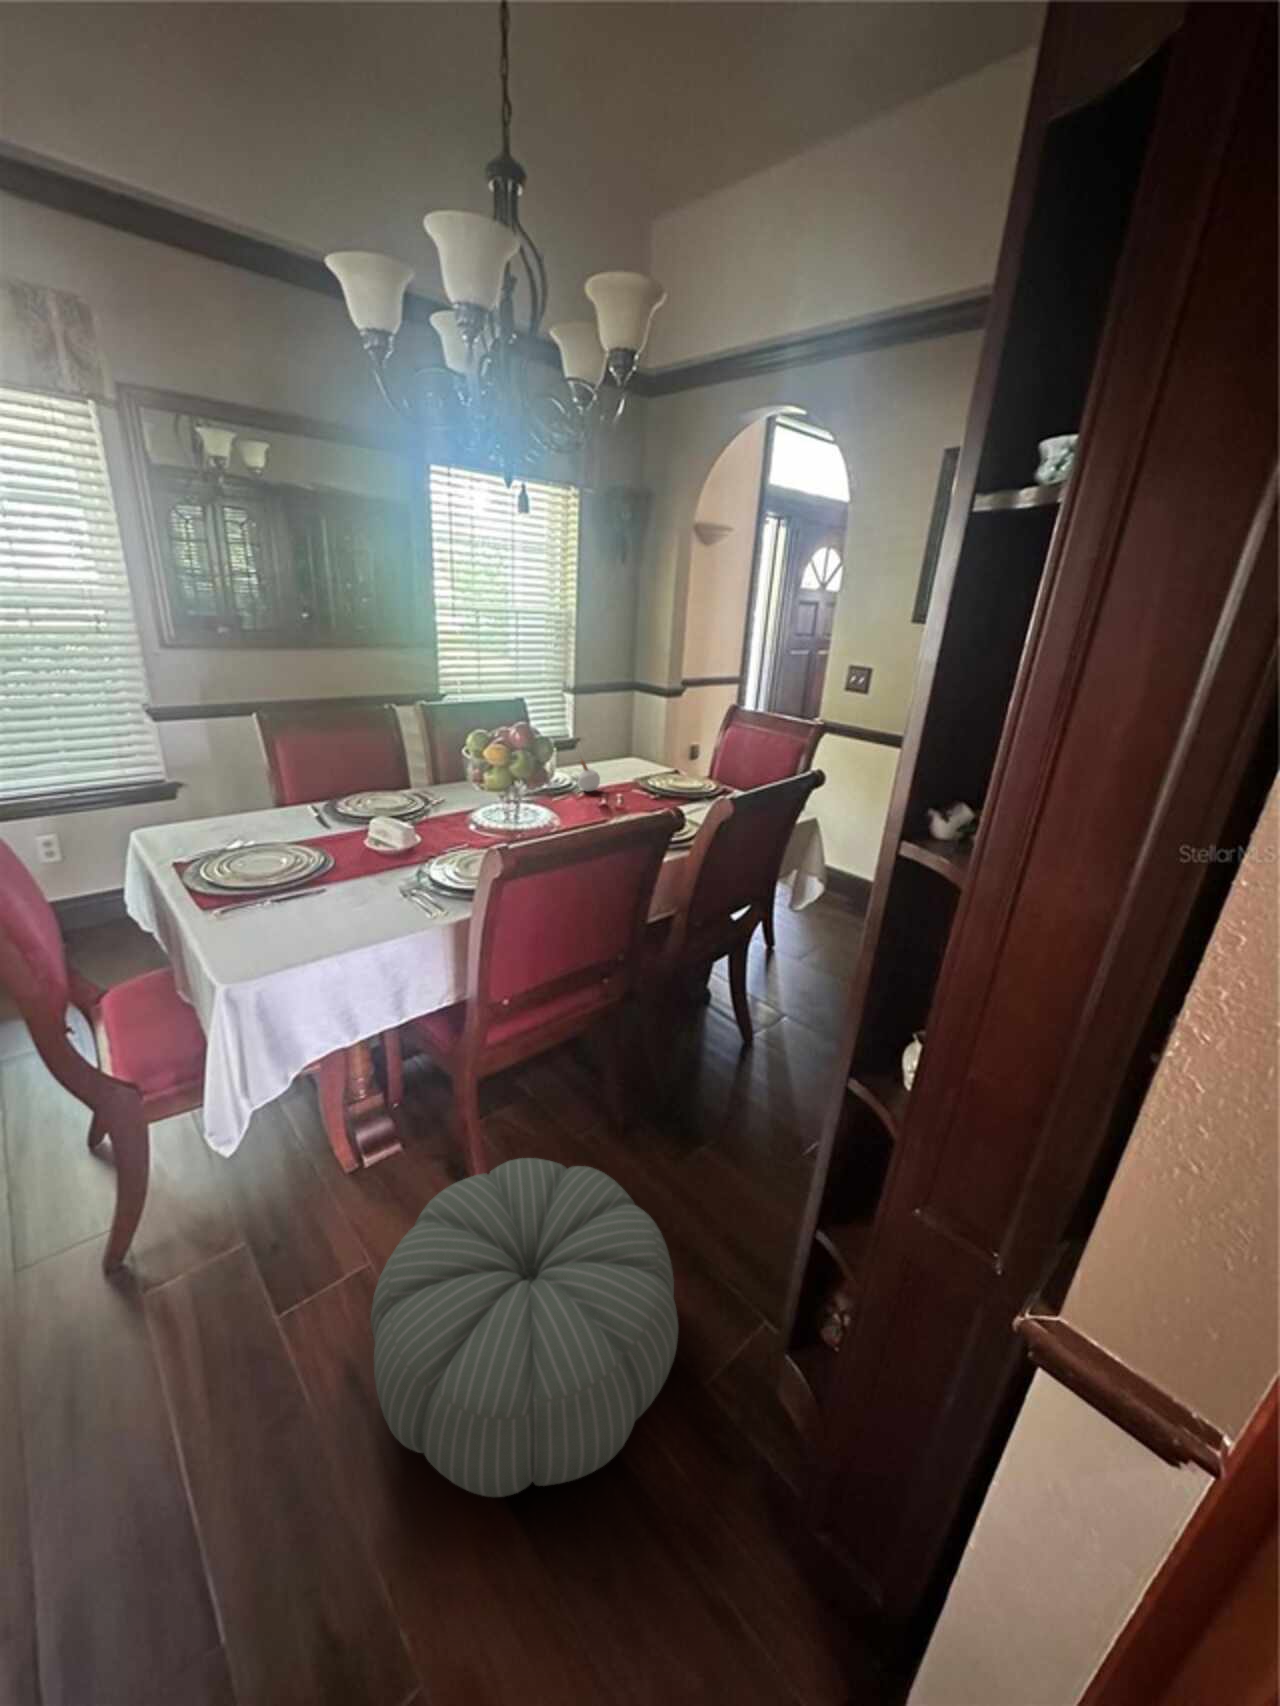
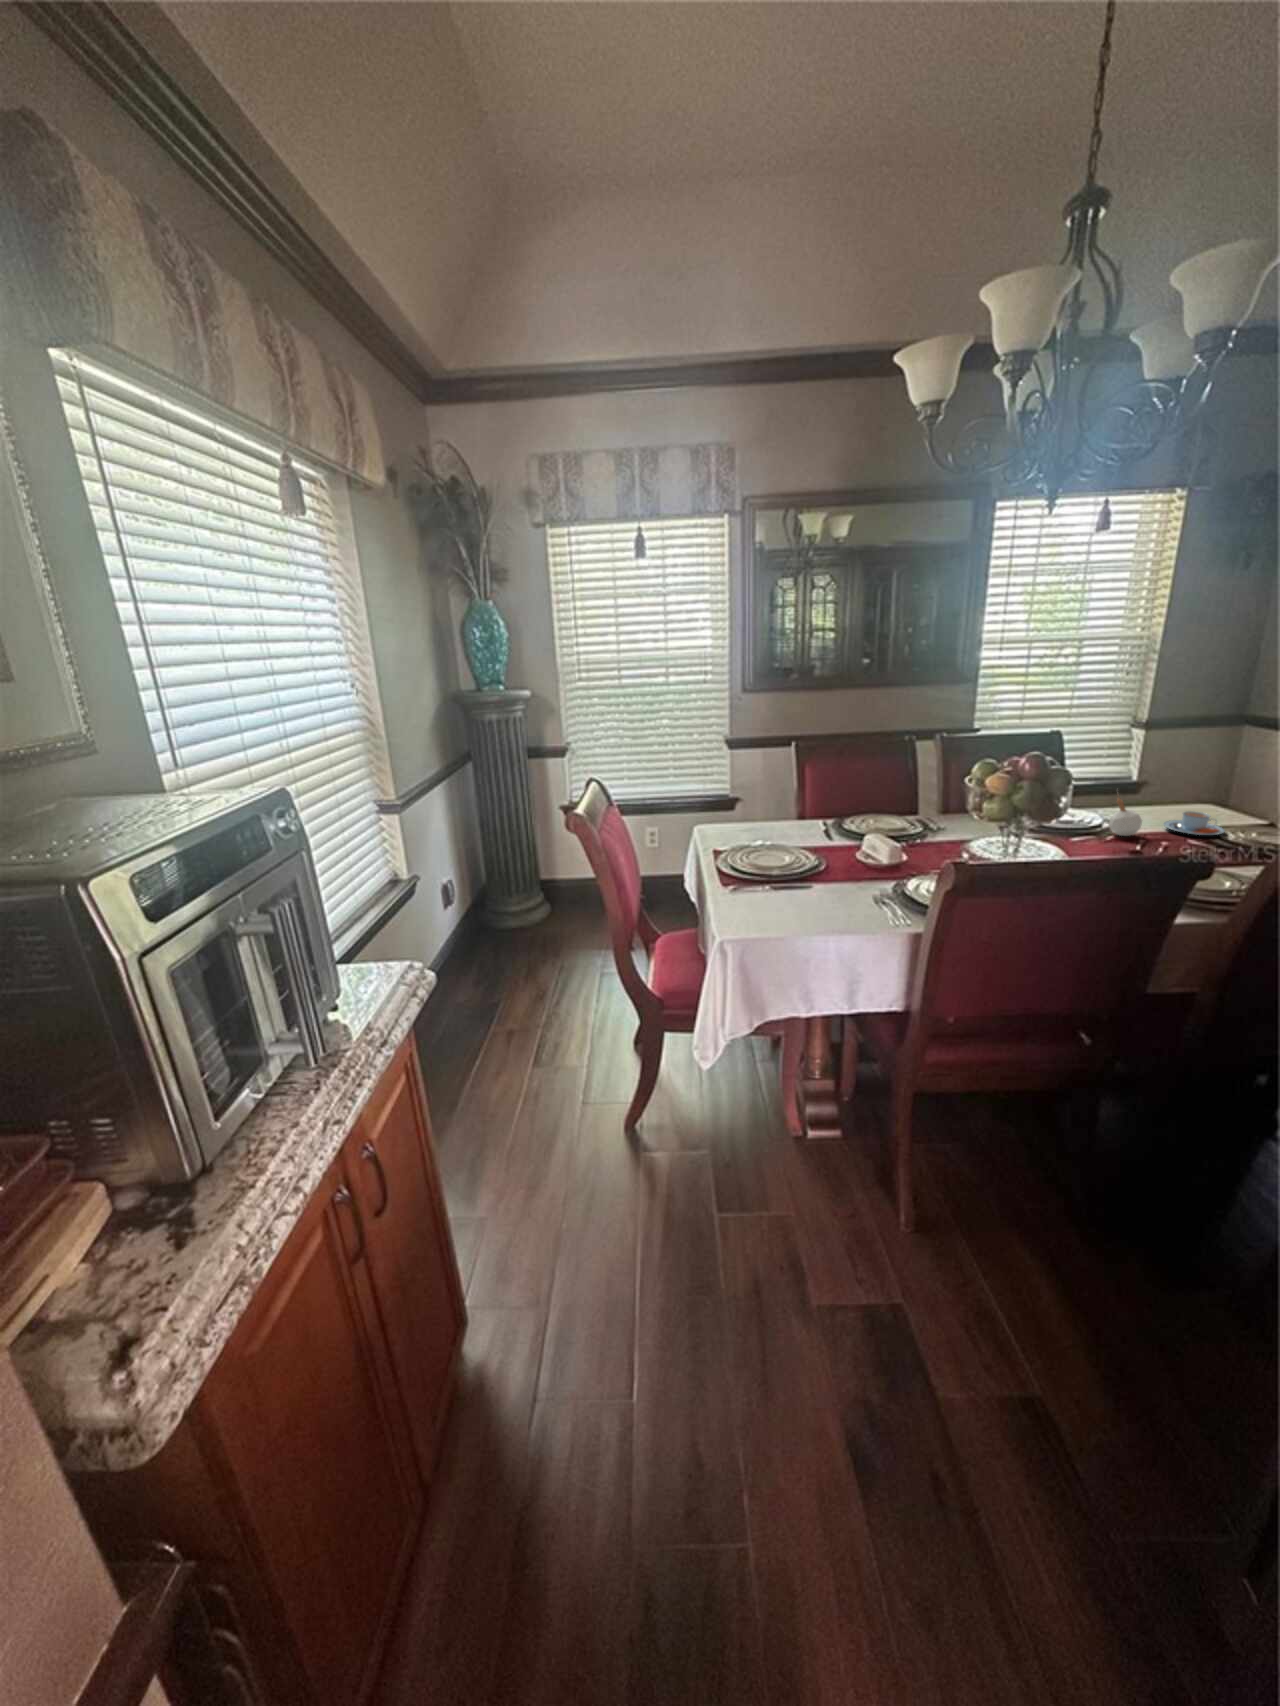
teacup: none [612,766,651,785] -> present [1163,811,1225,835]
pouf: present [371,1158,678,1497] -> none [770,1182,1108,1540]

